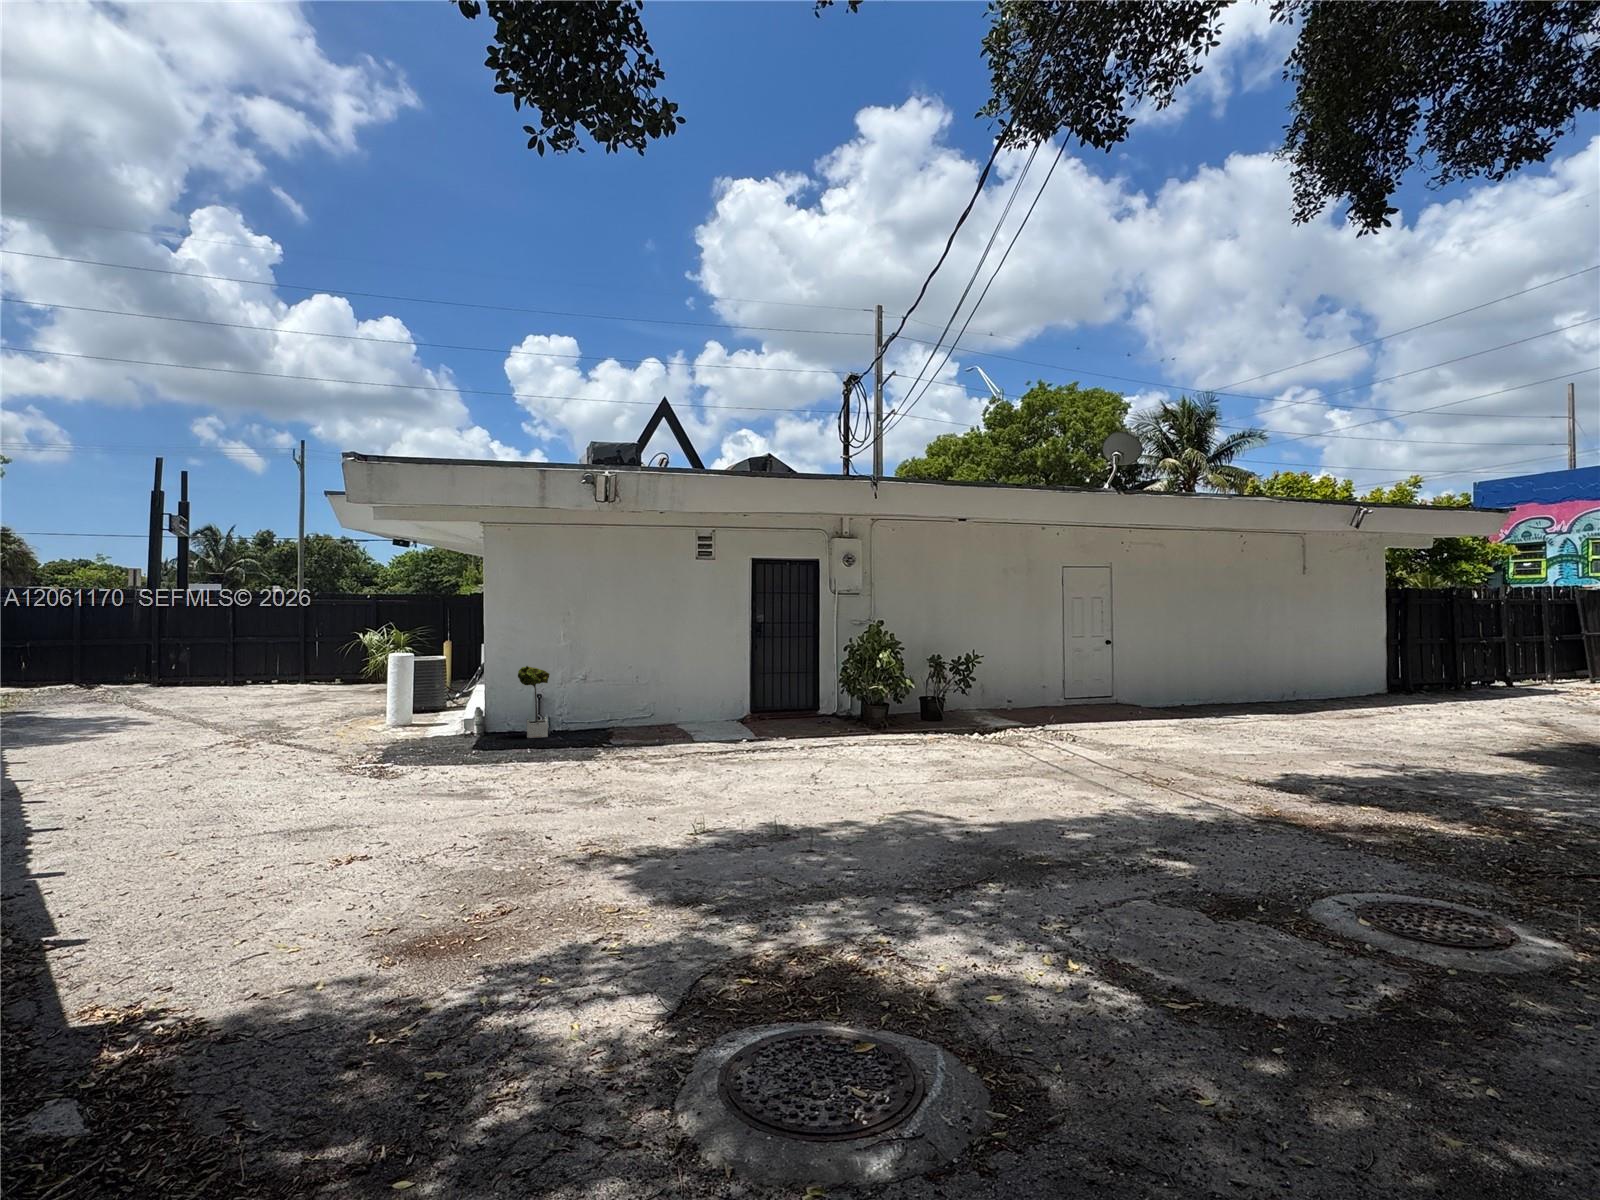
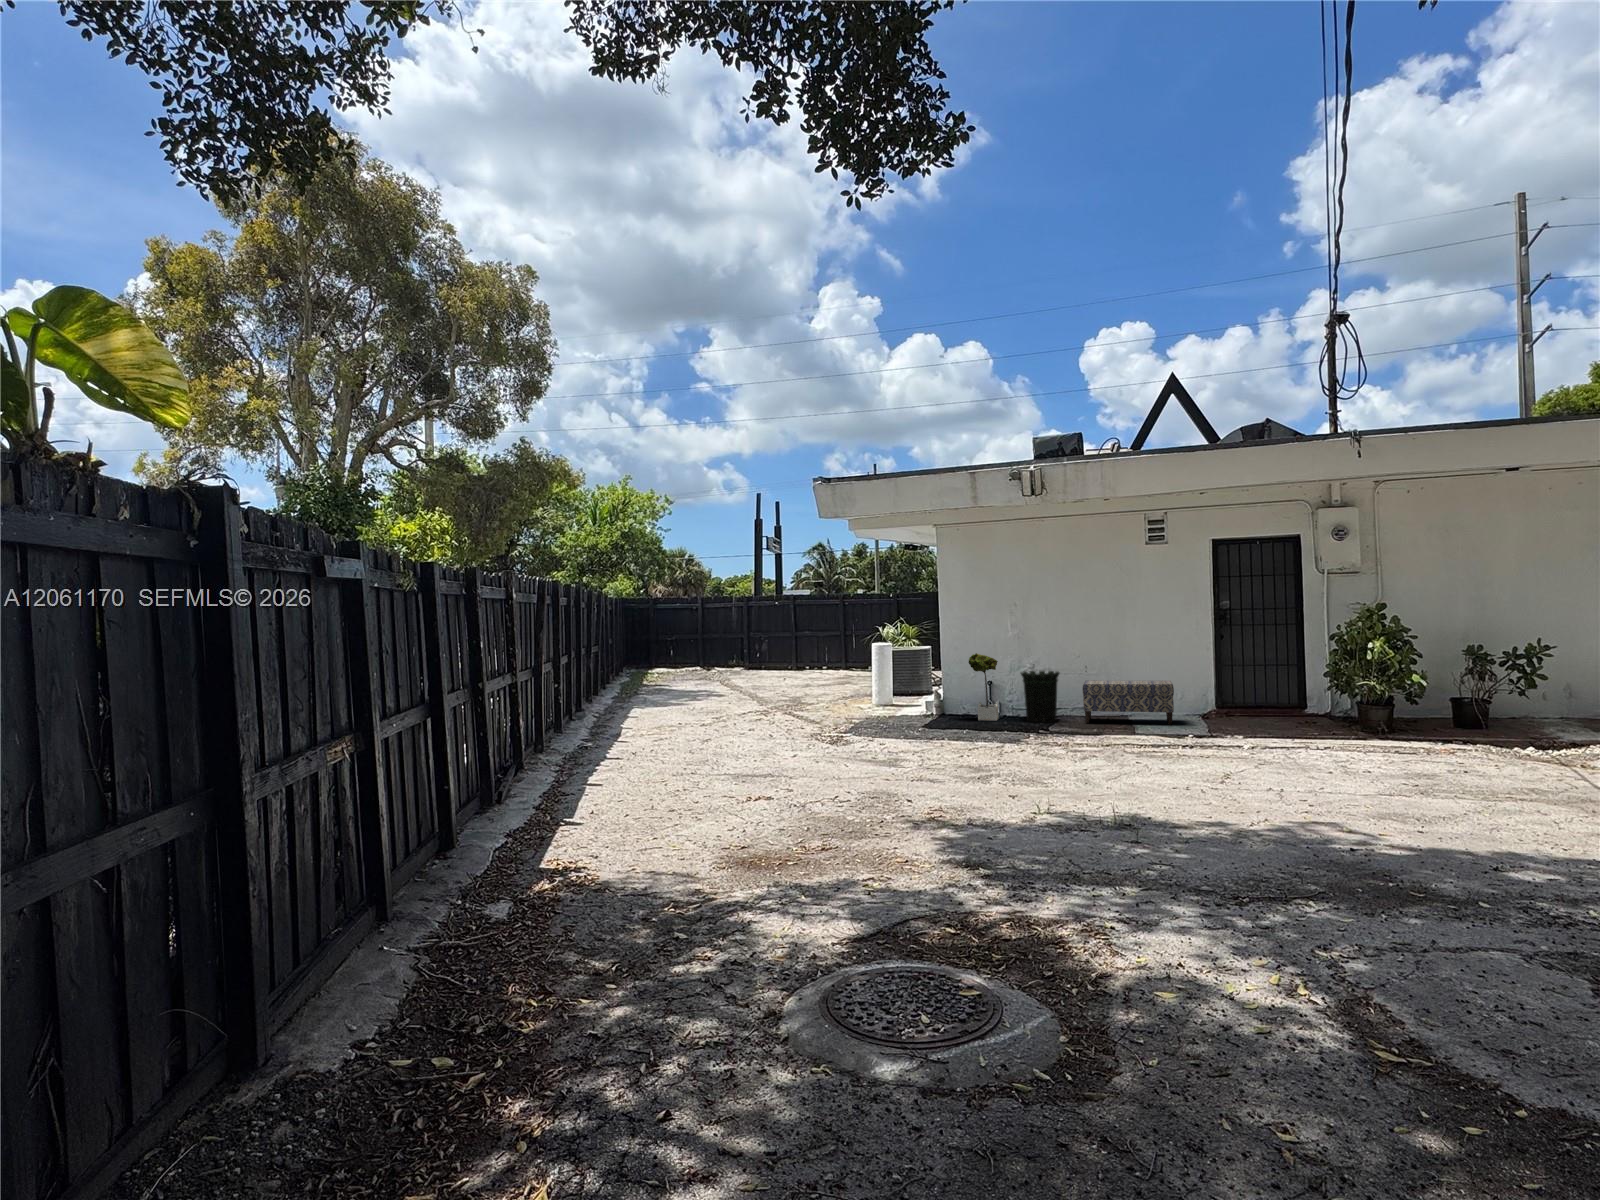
waste bin: none [573,683,614,736] -> present [1021,671,1060,722]
bench: none [635,689,720,734] -> present [1082,680,1174,725]

